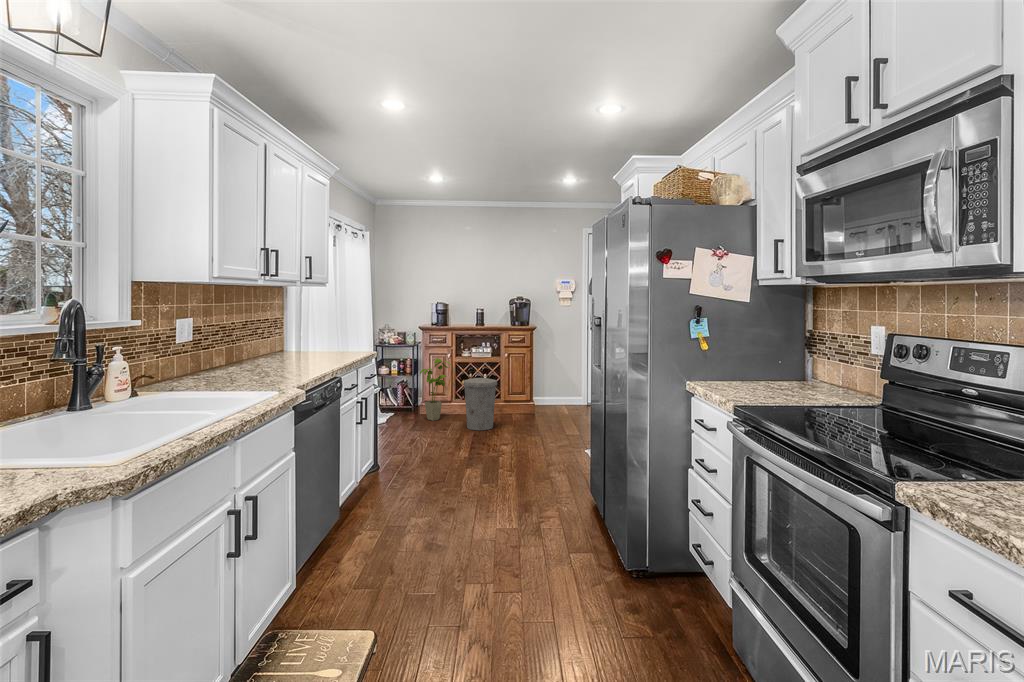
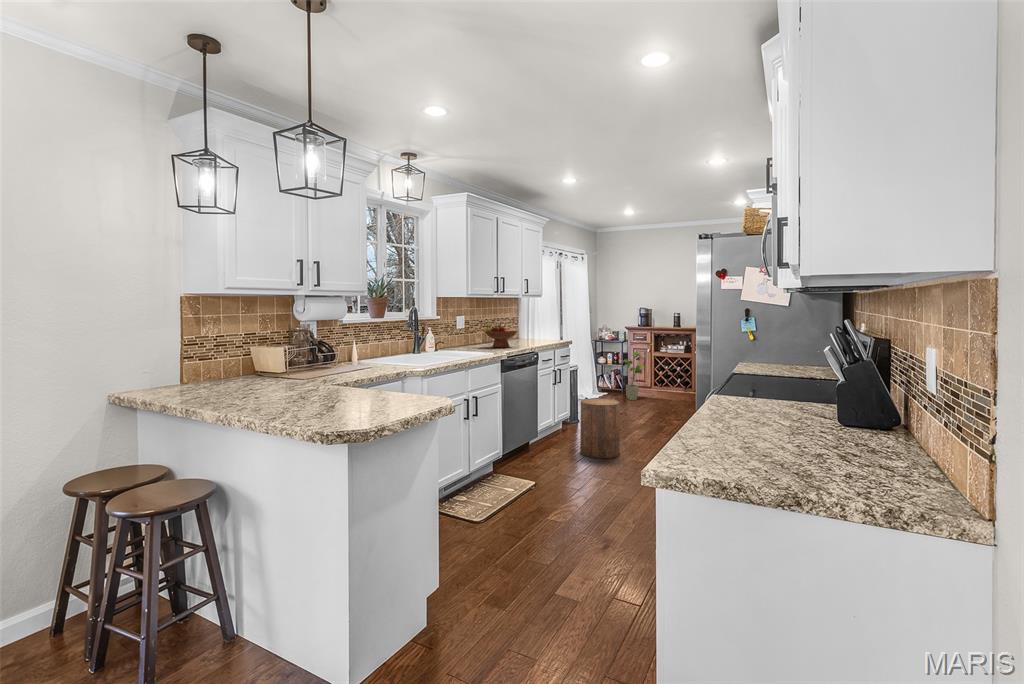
fruit bowl: none [235,333,301,373] -> present [484,325,518,348]
trash can: present [464,378,497,430] -> none [653,368,680,409]
stool: none [420,442,480,542] -> present [580,399,620,458]

